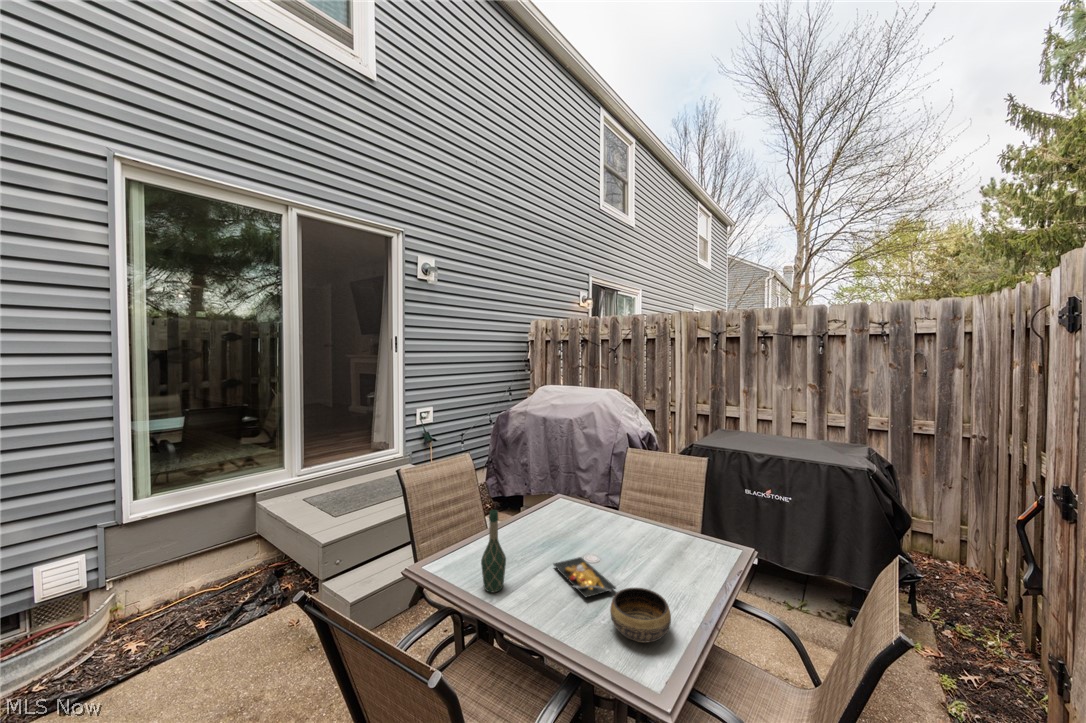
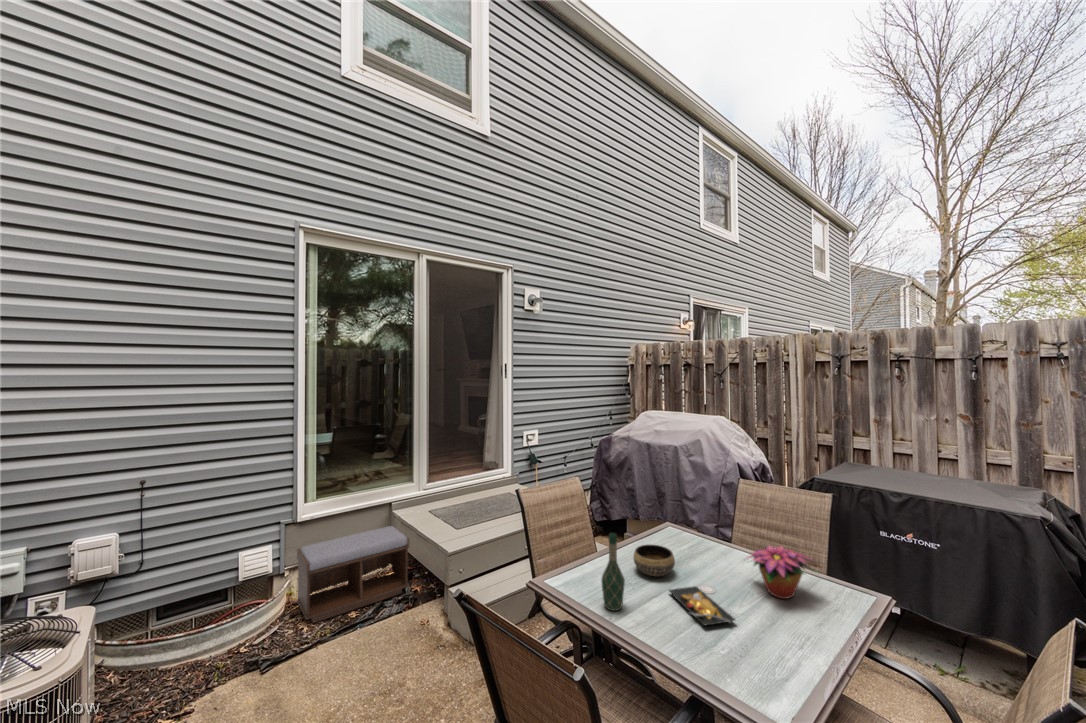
flower arrangement: none [625,508,697,561] -> present [749,546,814,599]
bench: none [123,519,278,641] -> present [297,526,409,623]
bowl: present [610,588,671,643] -> present [634,545,675,576]

